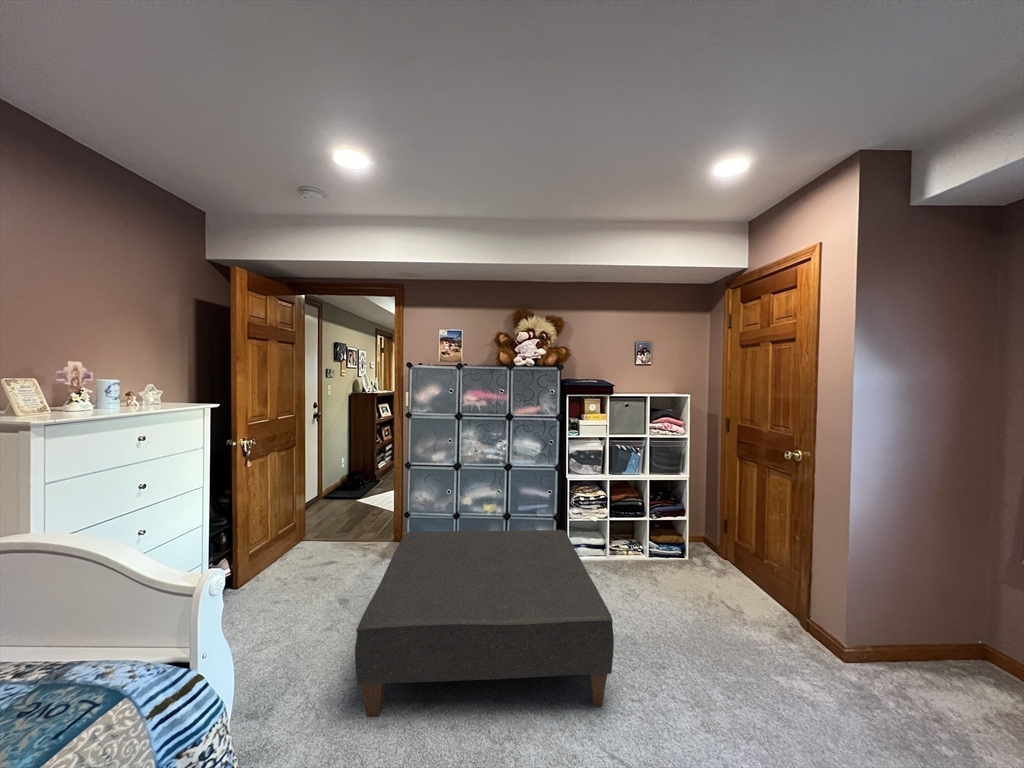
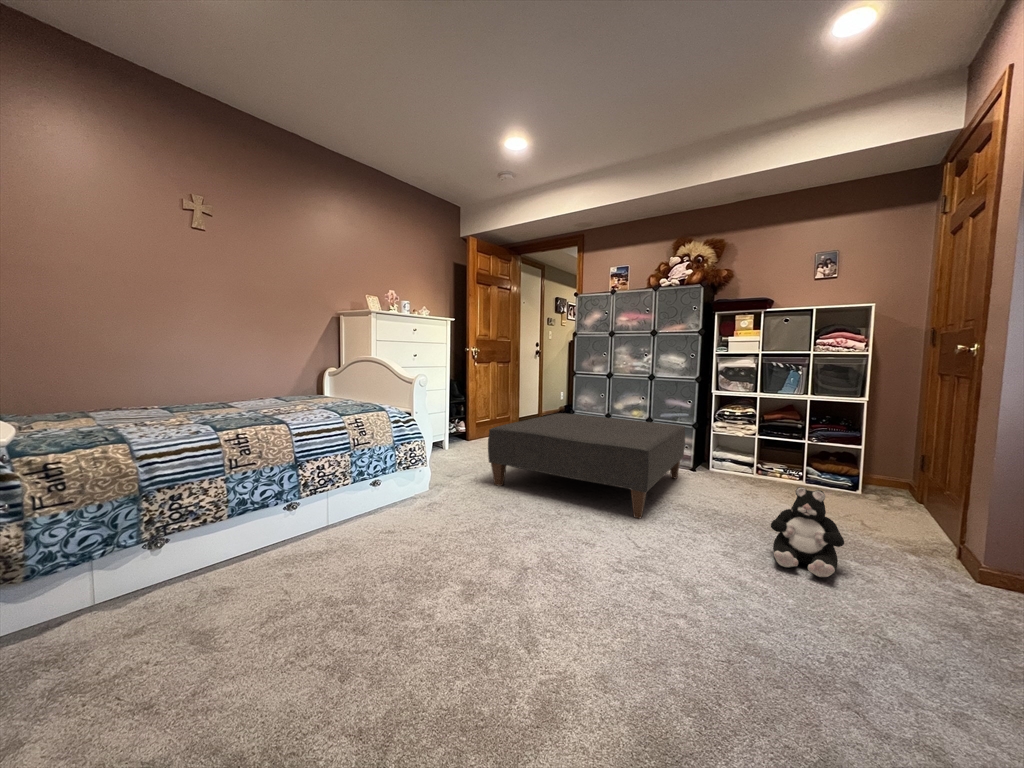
plush toy: none [740,629,826,739] -> present [771,487,844,577]

